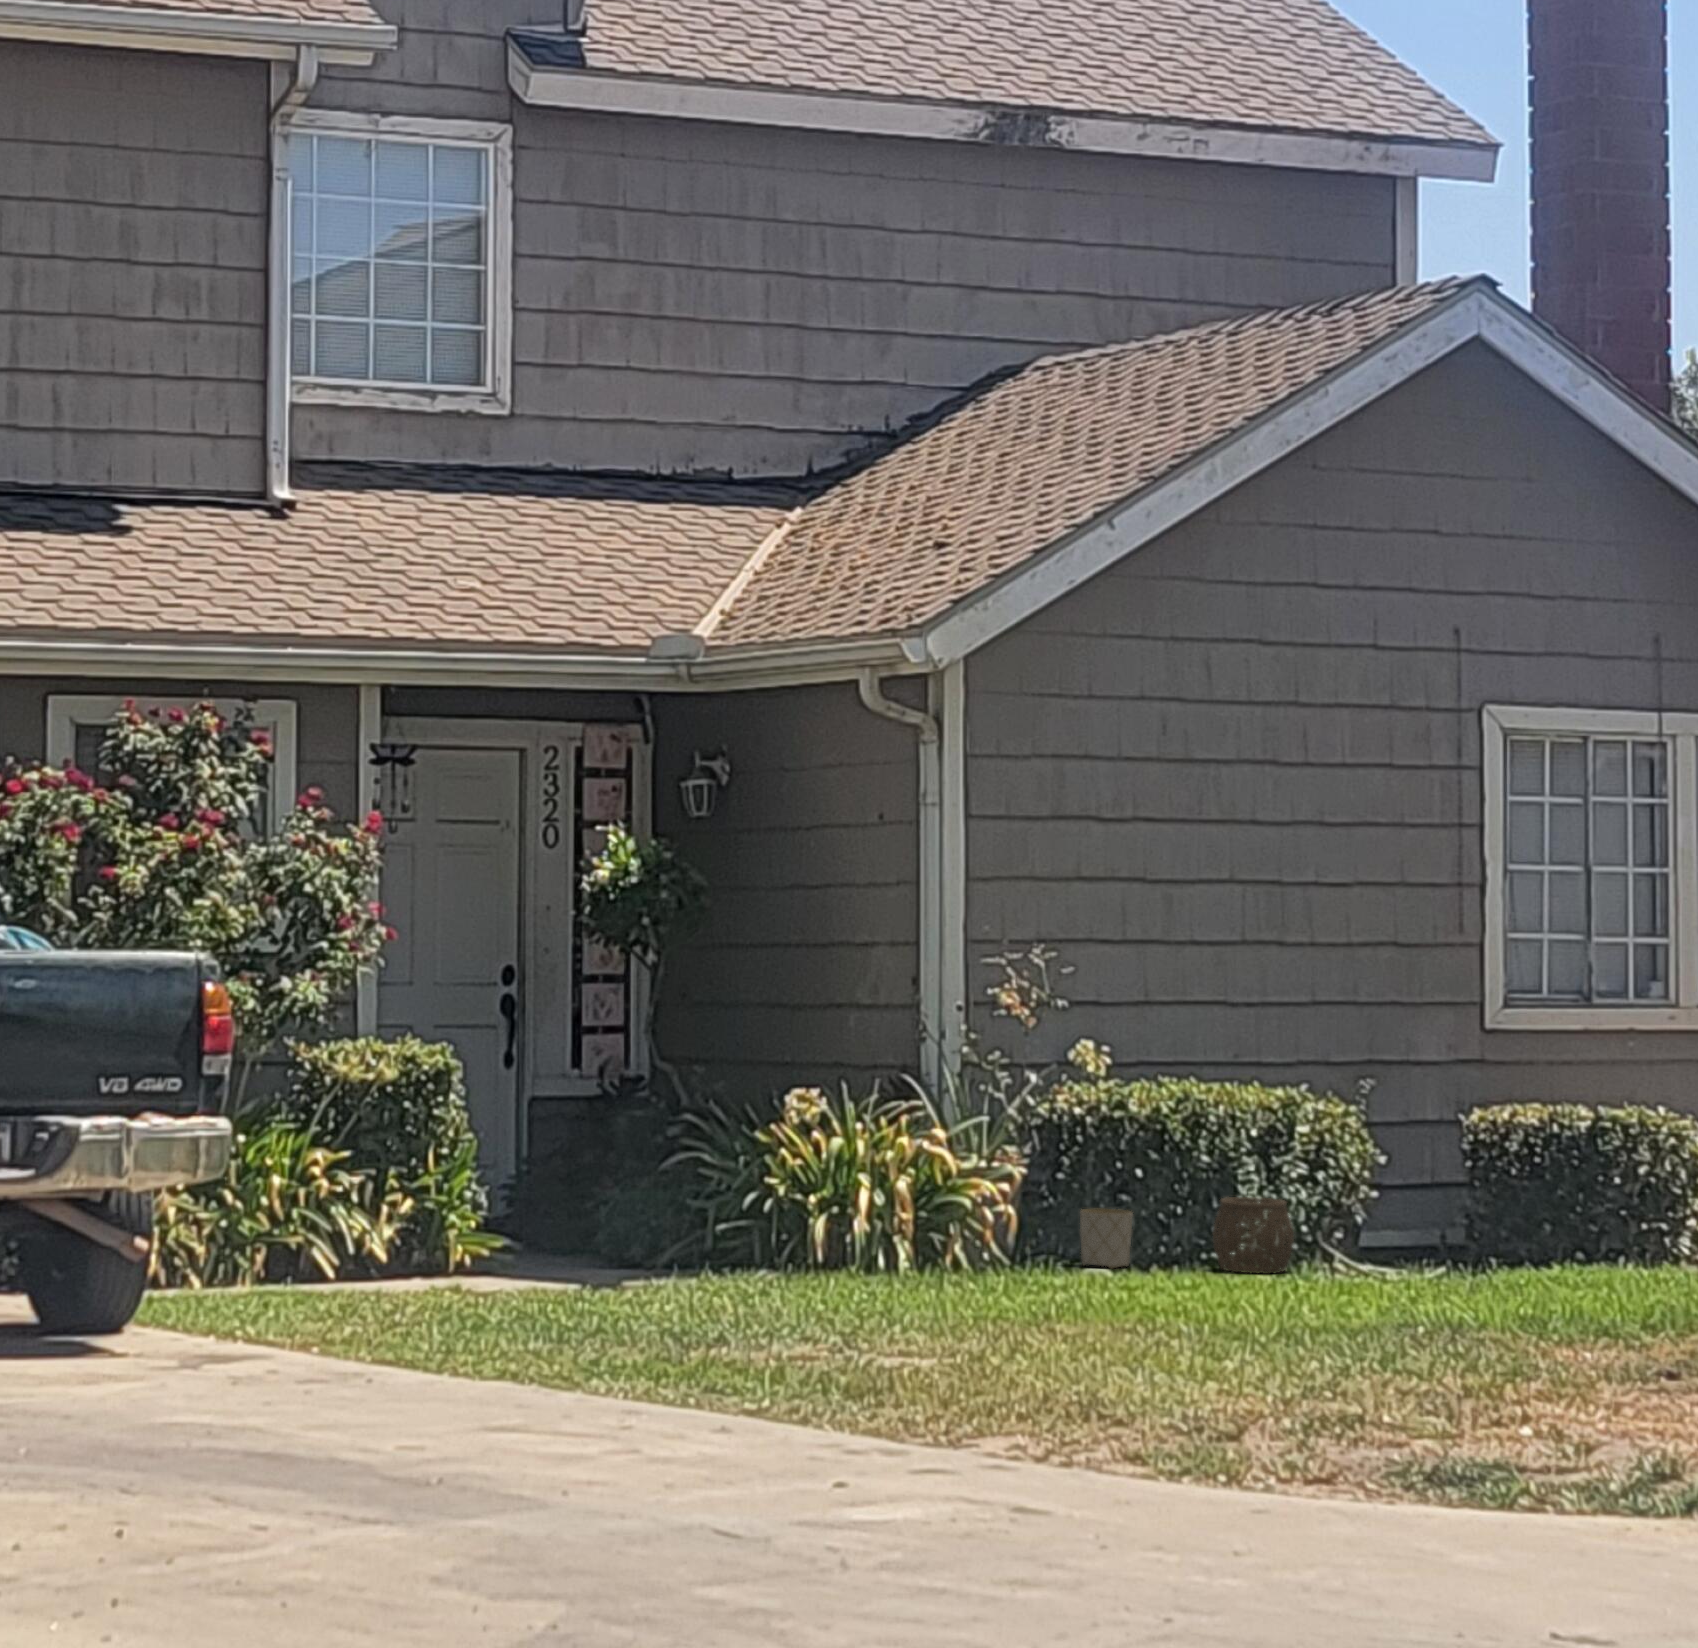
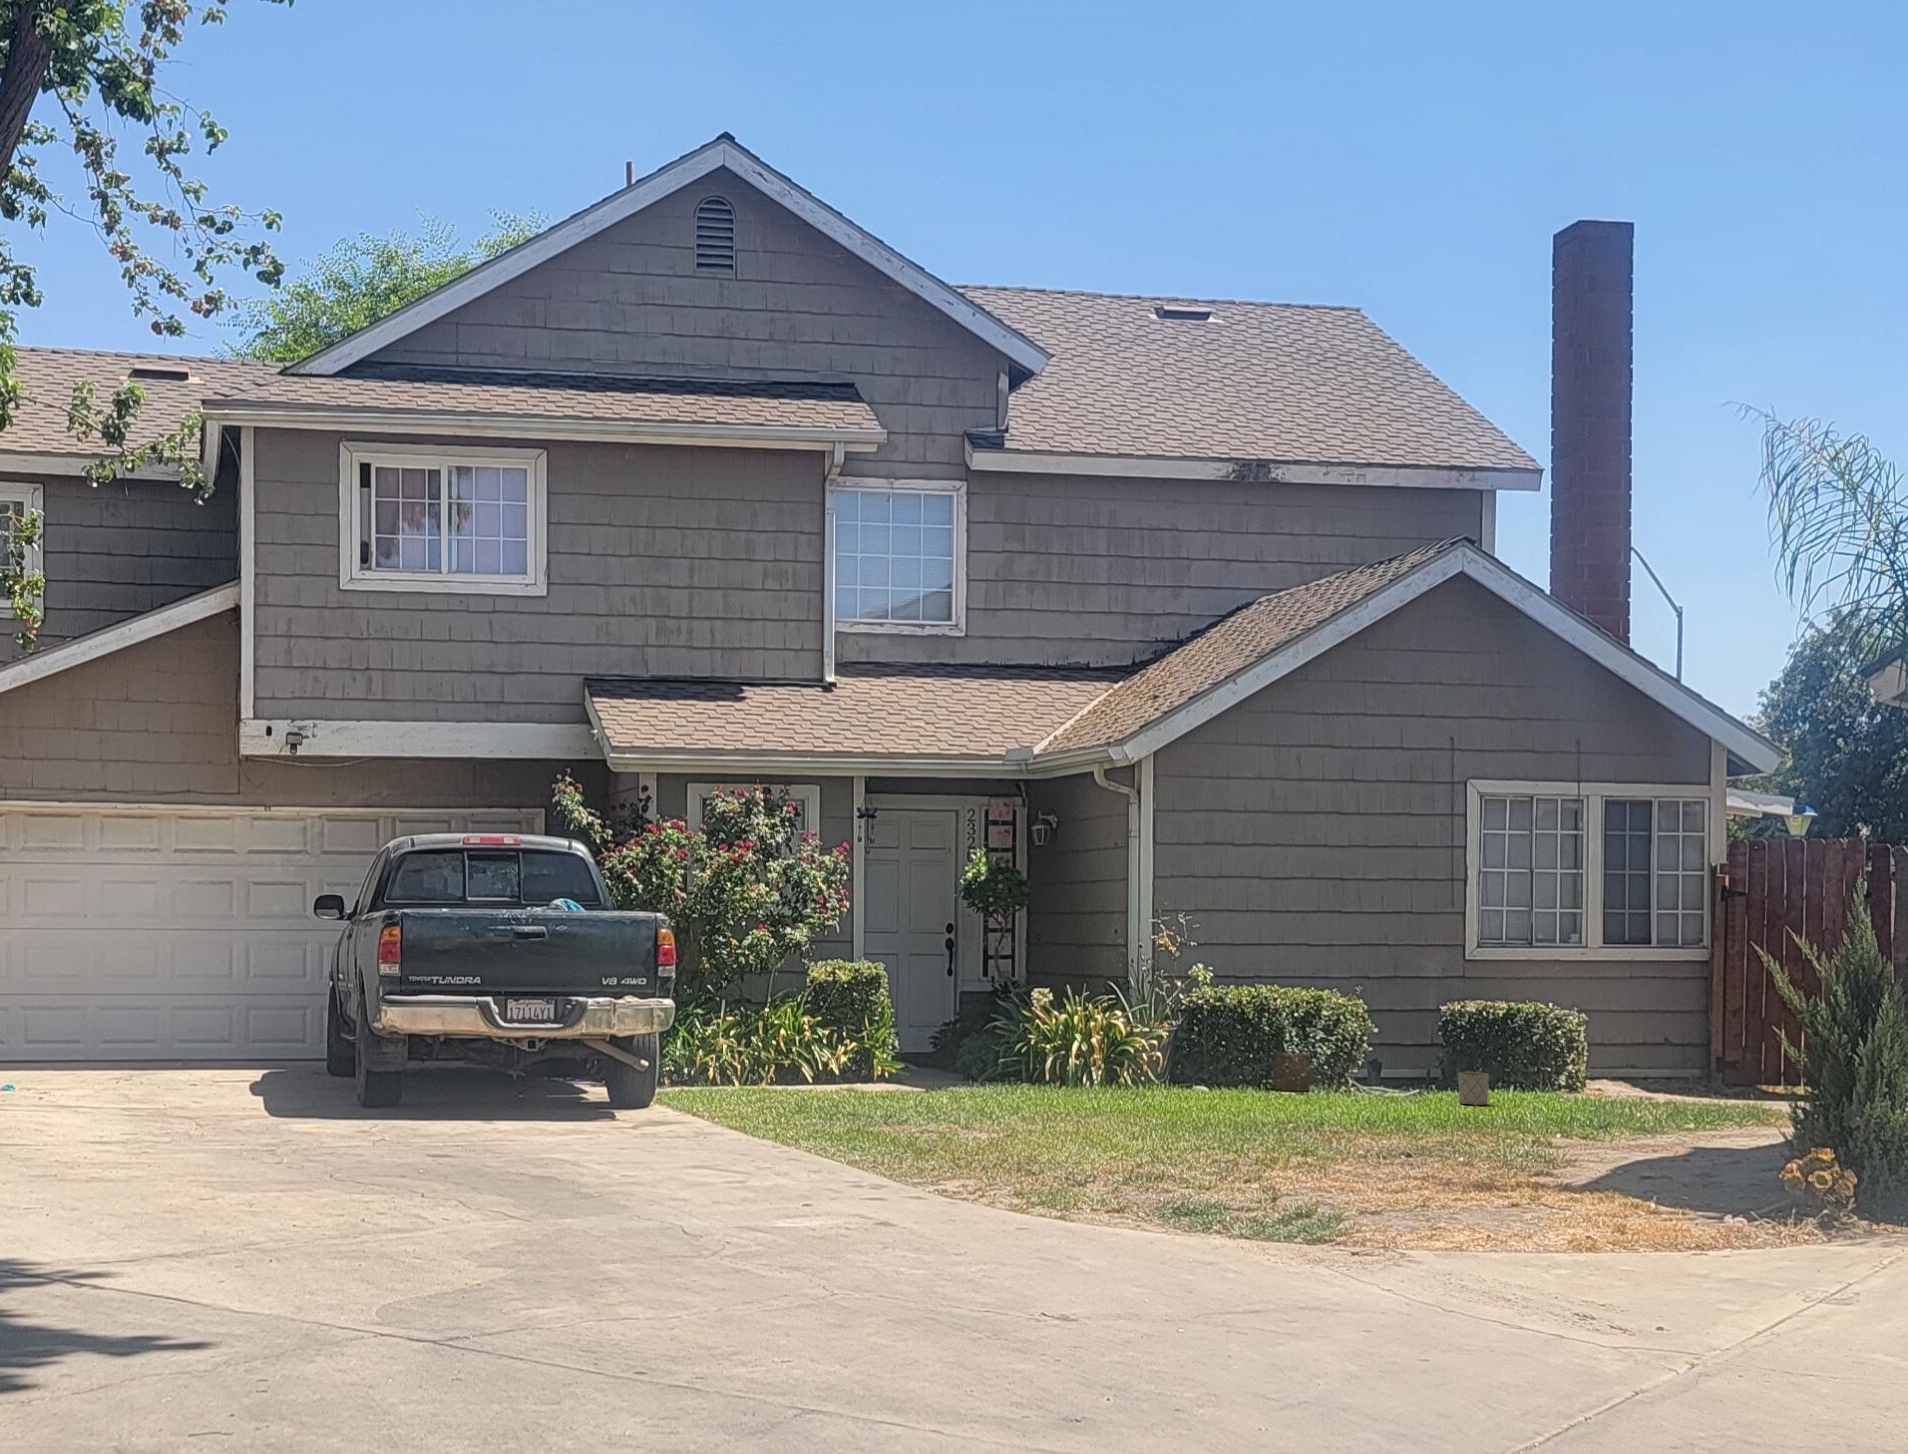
planter: present [1080,1209,1133,1268] -> present [1458,1072,1489,1106]

